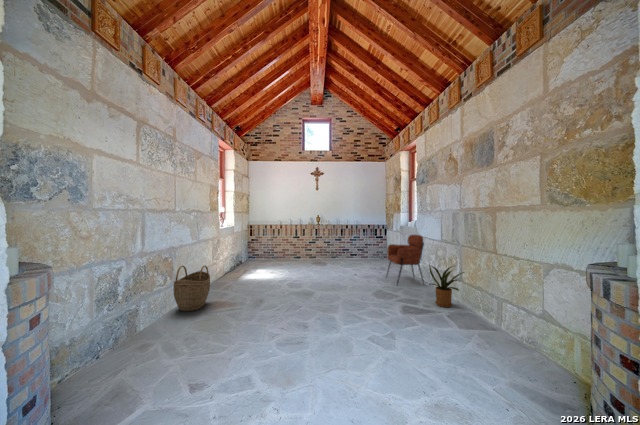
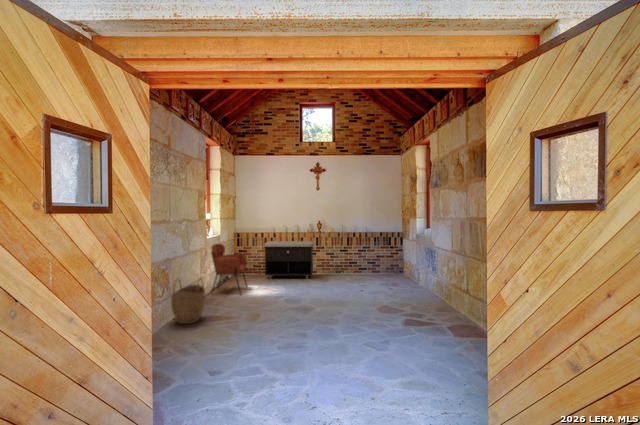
storage bench: none [273,232,313,263] -> present [265,241,313,279]
chair: present [386,235,424,284] -> present [211,244,247,291]
house plant: present [429,265,464,307] -> none [431,276,470,321]

